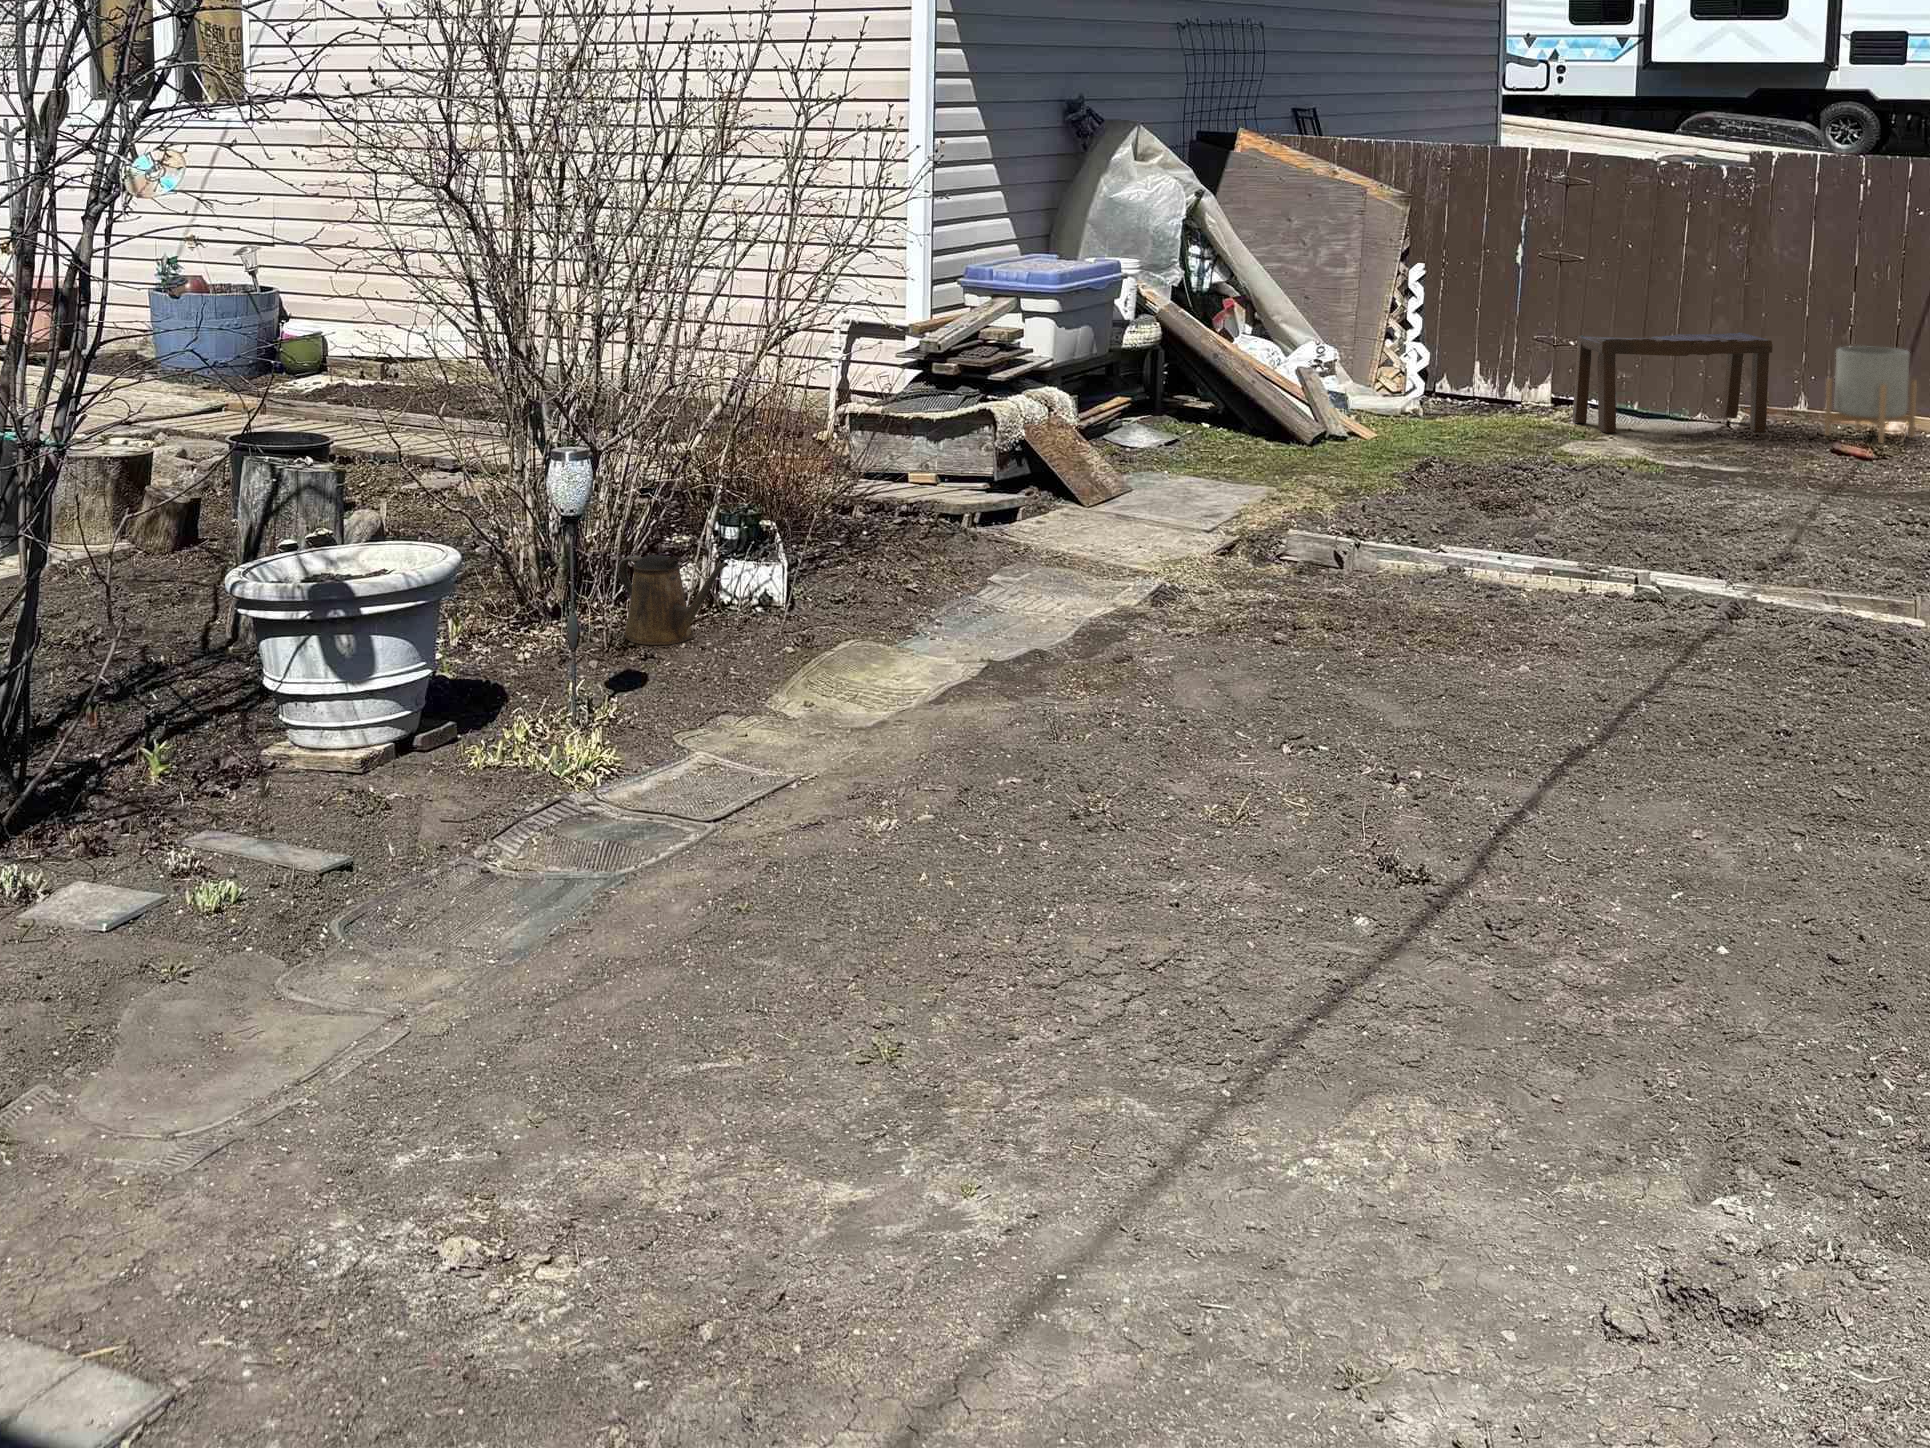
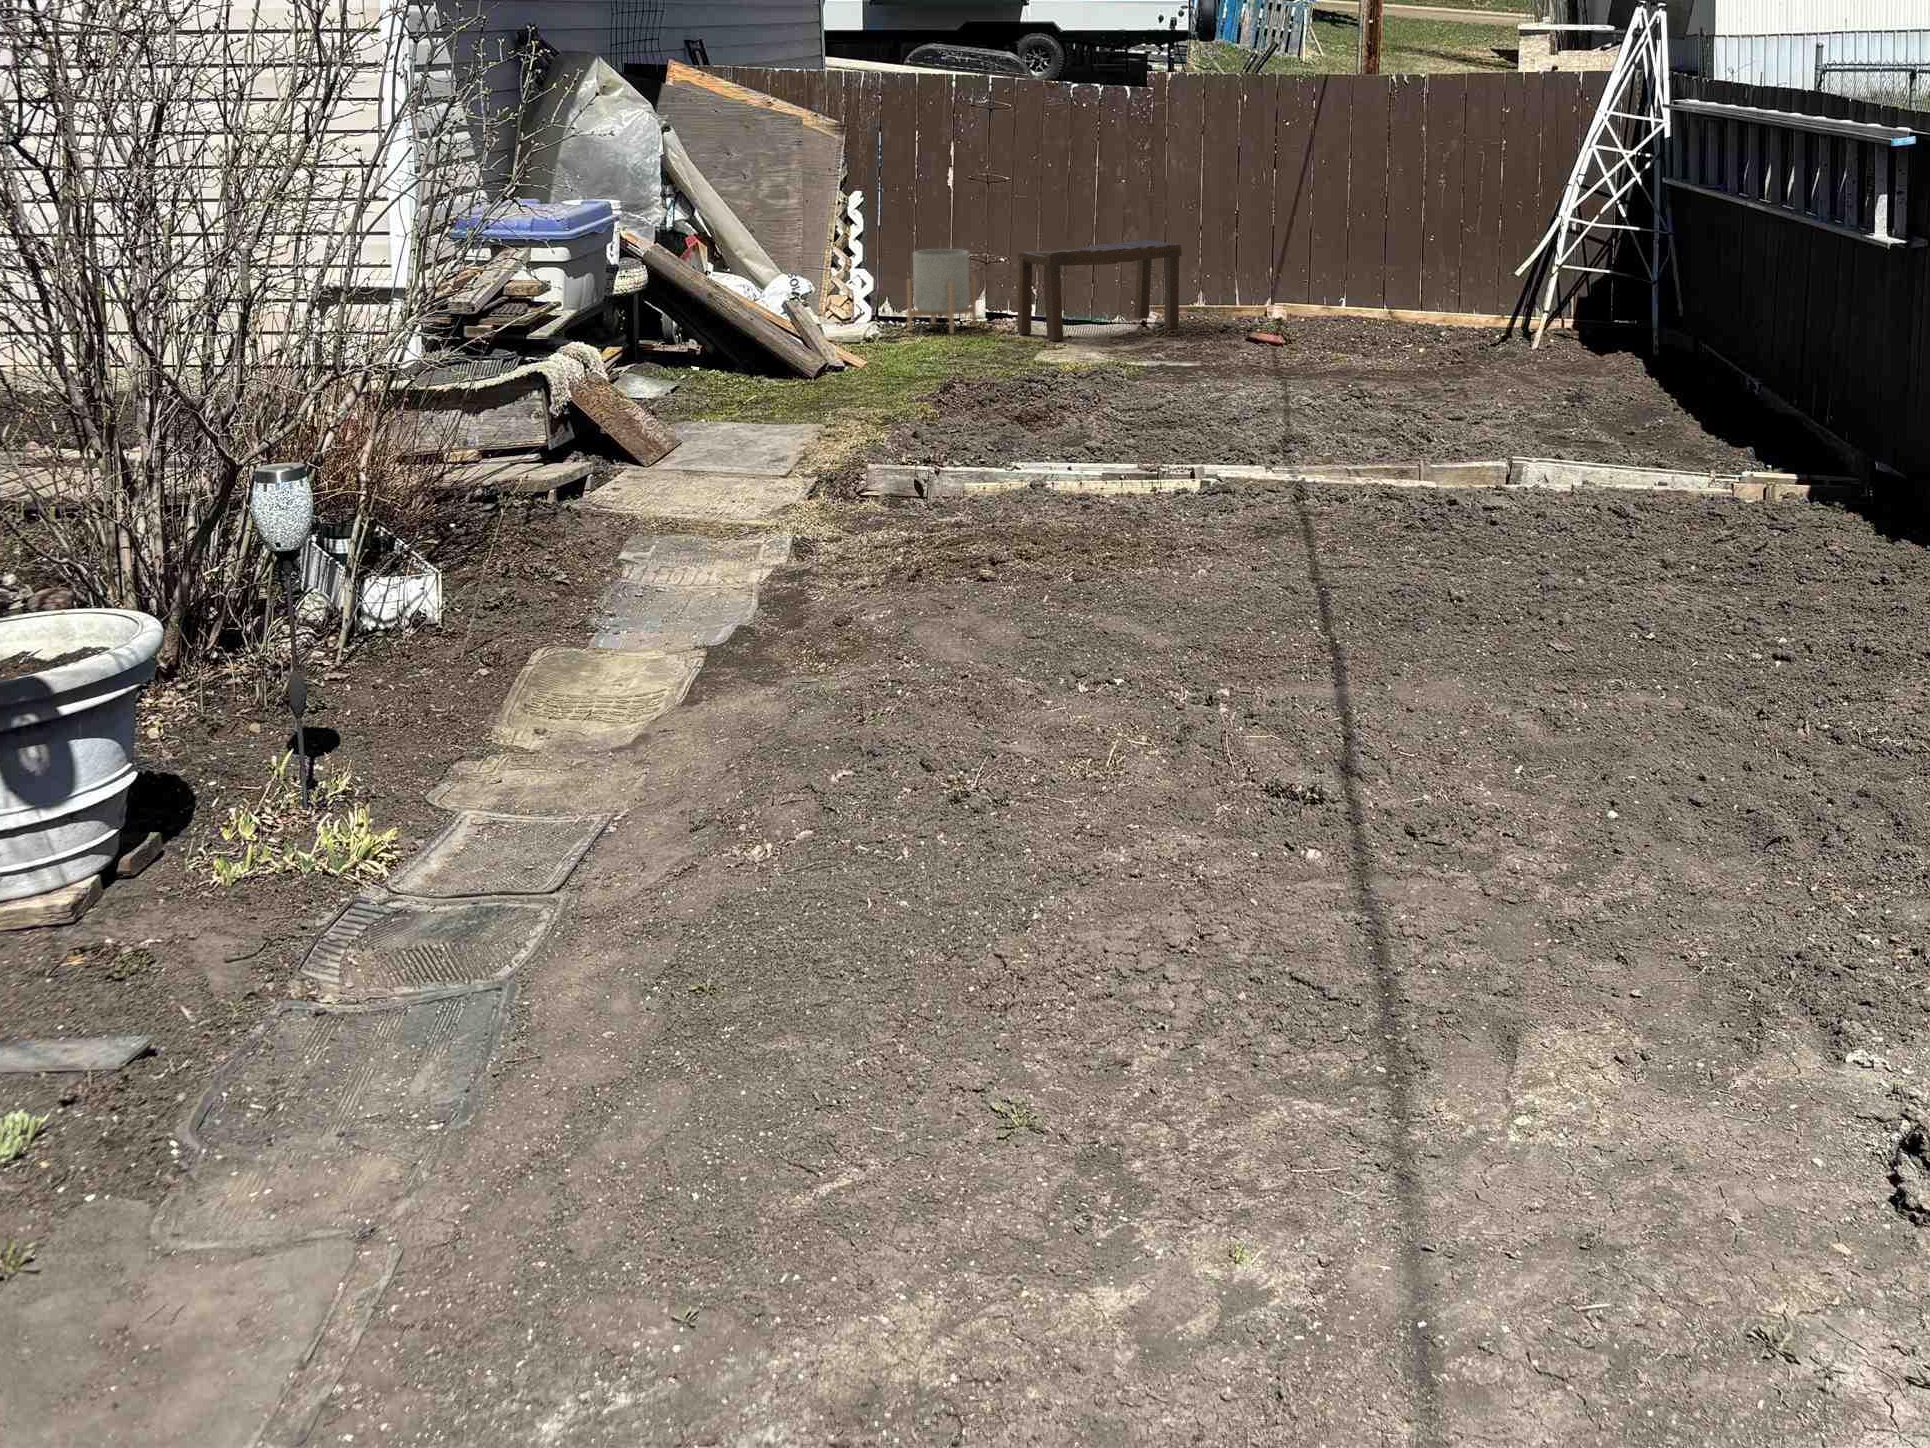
planter: present [1825,346,1917,443] -> present [907,249,976,333]
watering can: present [618,555,728,645] -> none [236,578,409,694]

